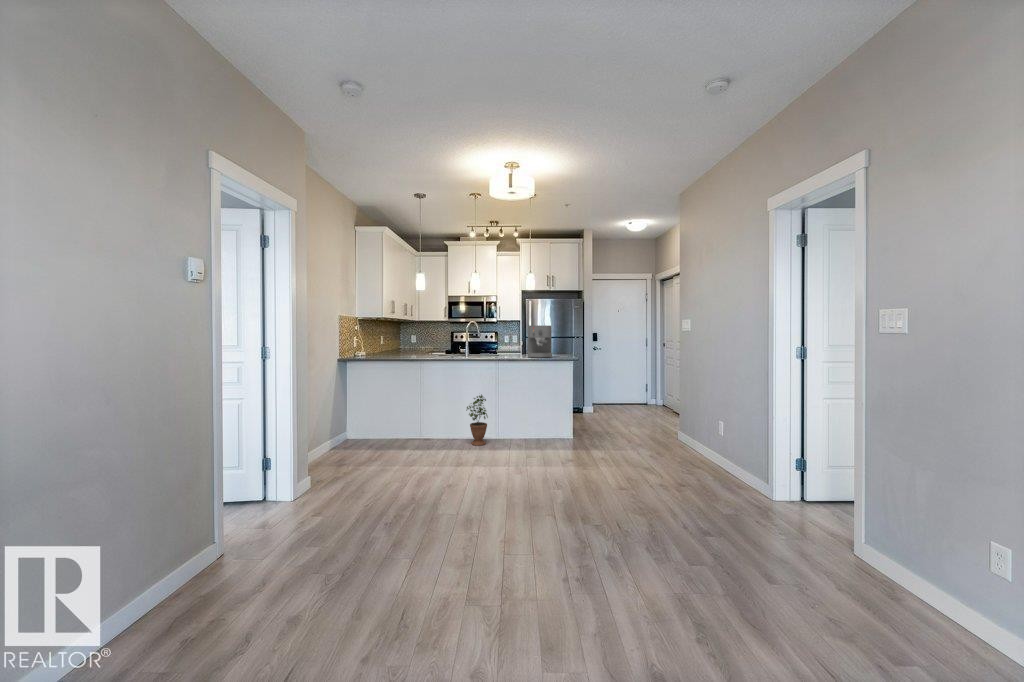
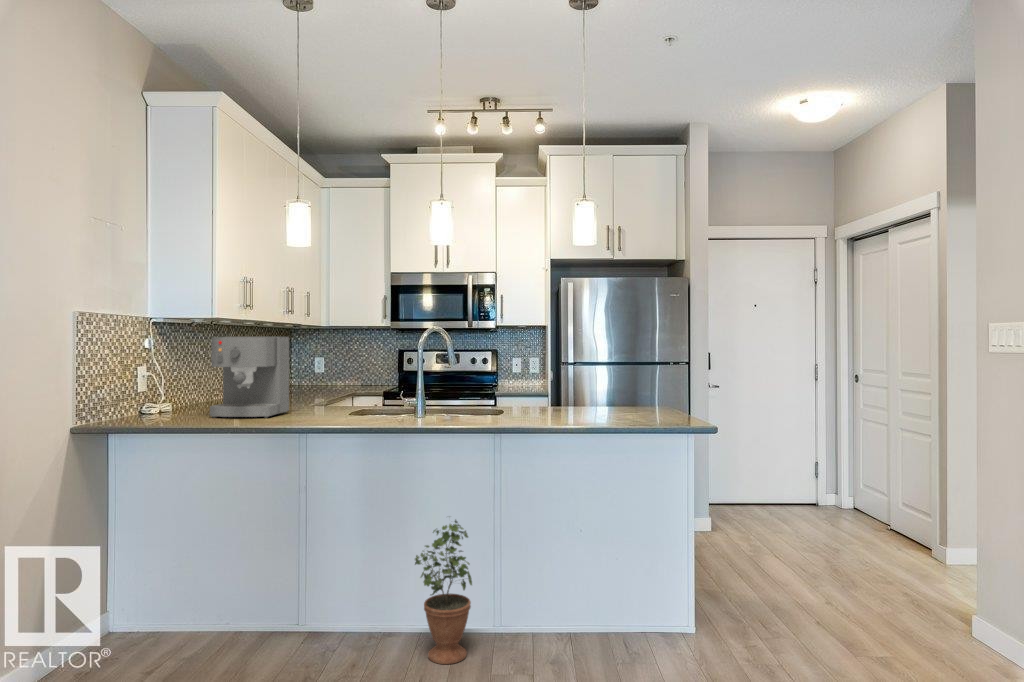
coffee maker: present [528,325,552,358] -> present [210,337,289,418]

